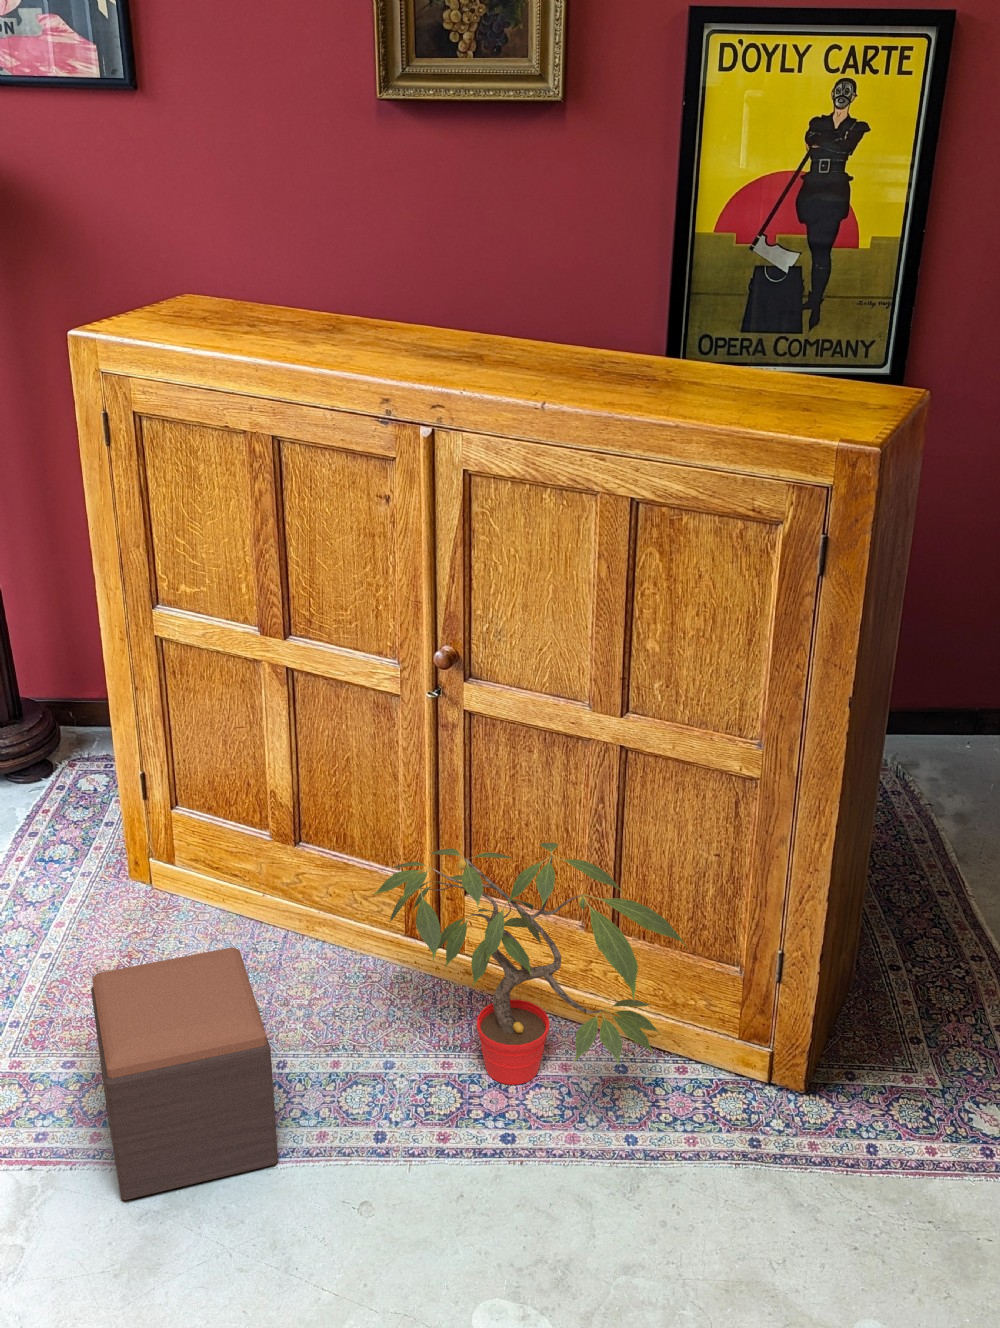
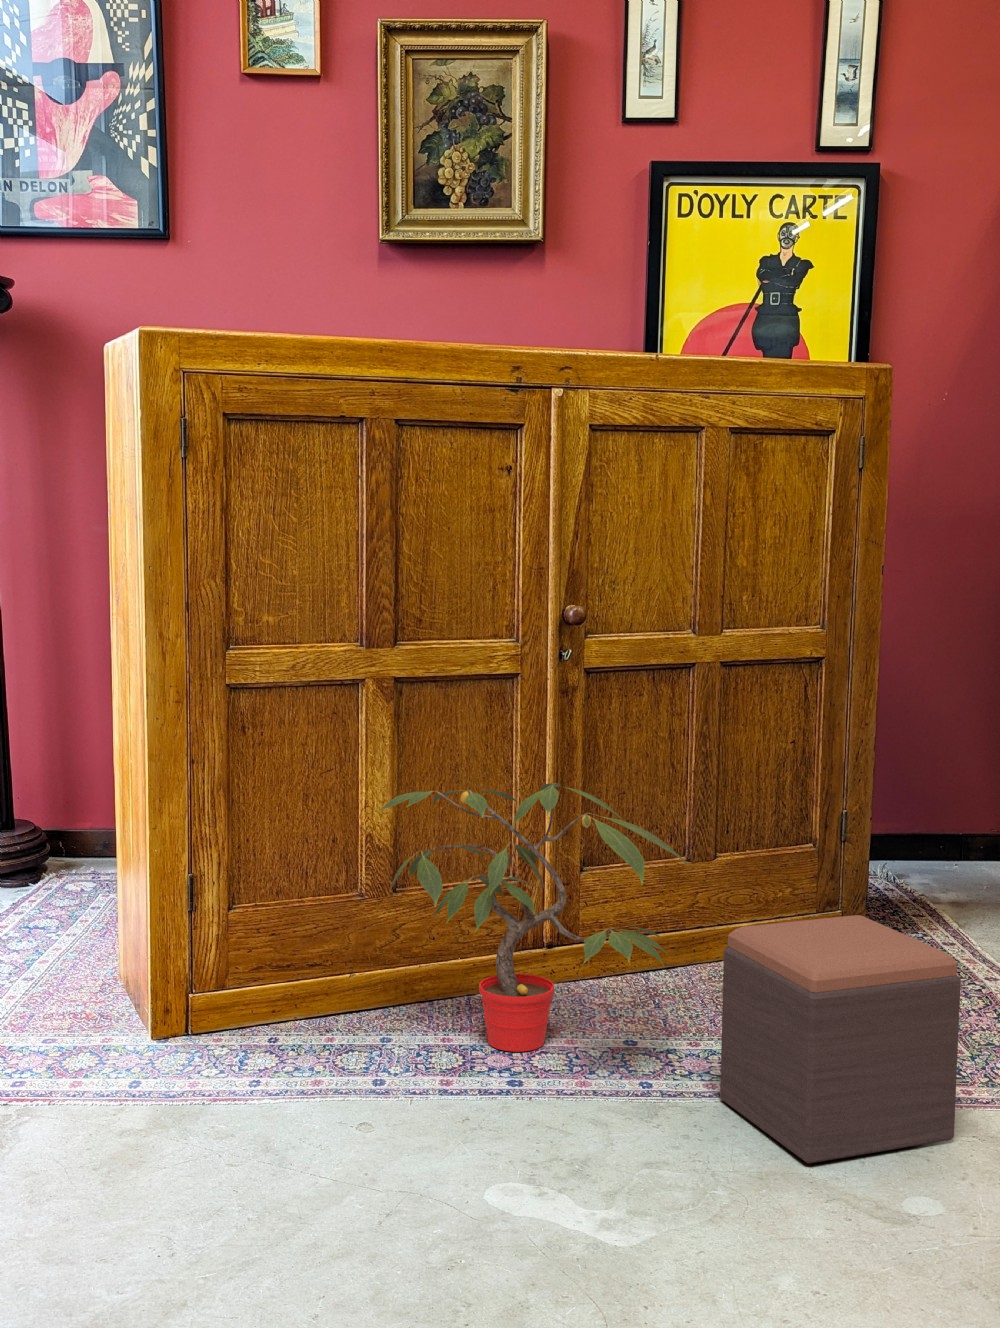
footstool: present [91,947,278,1200] -> present [720,915,961,1164]

